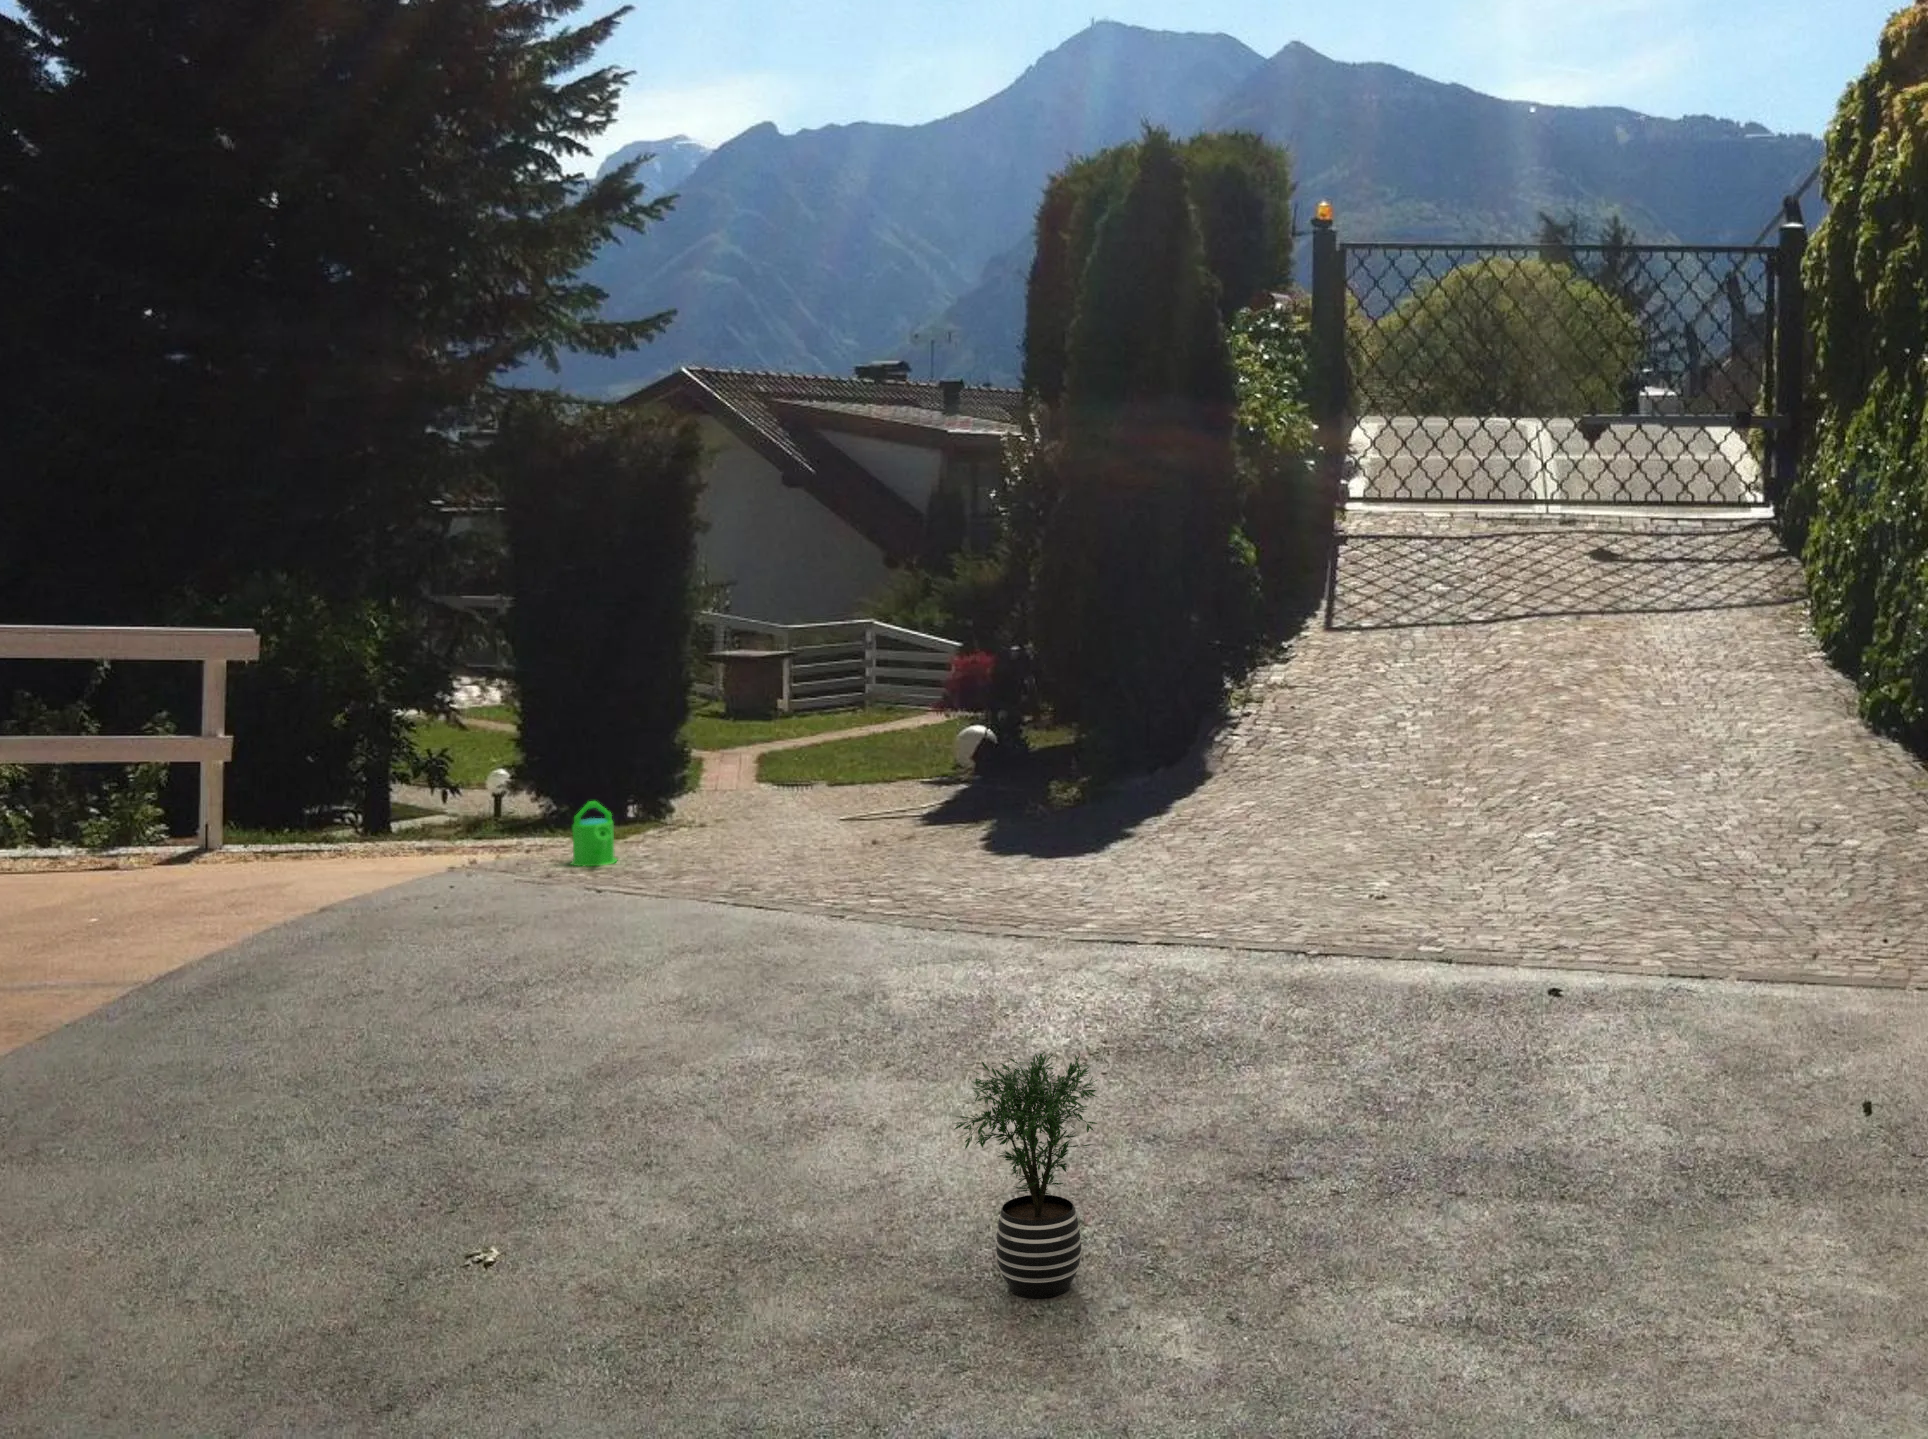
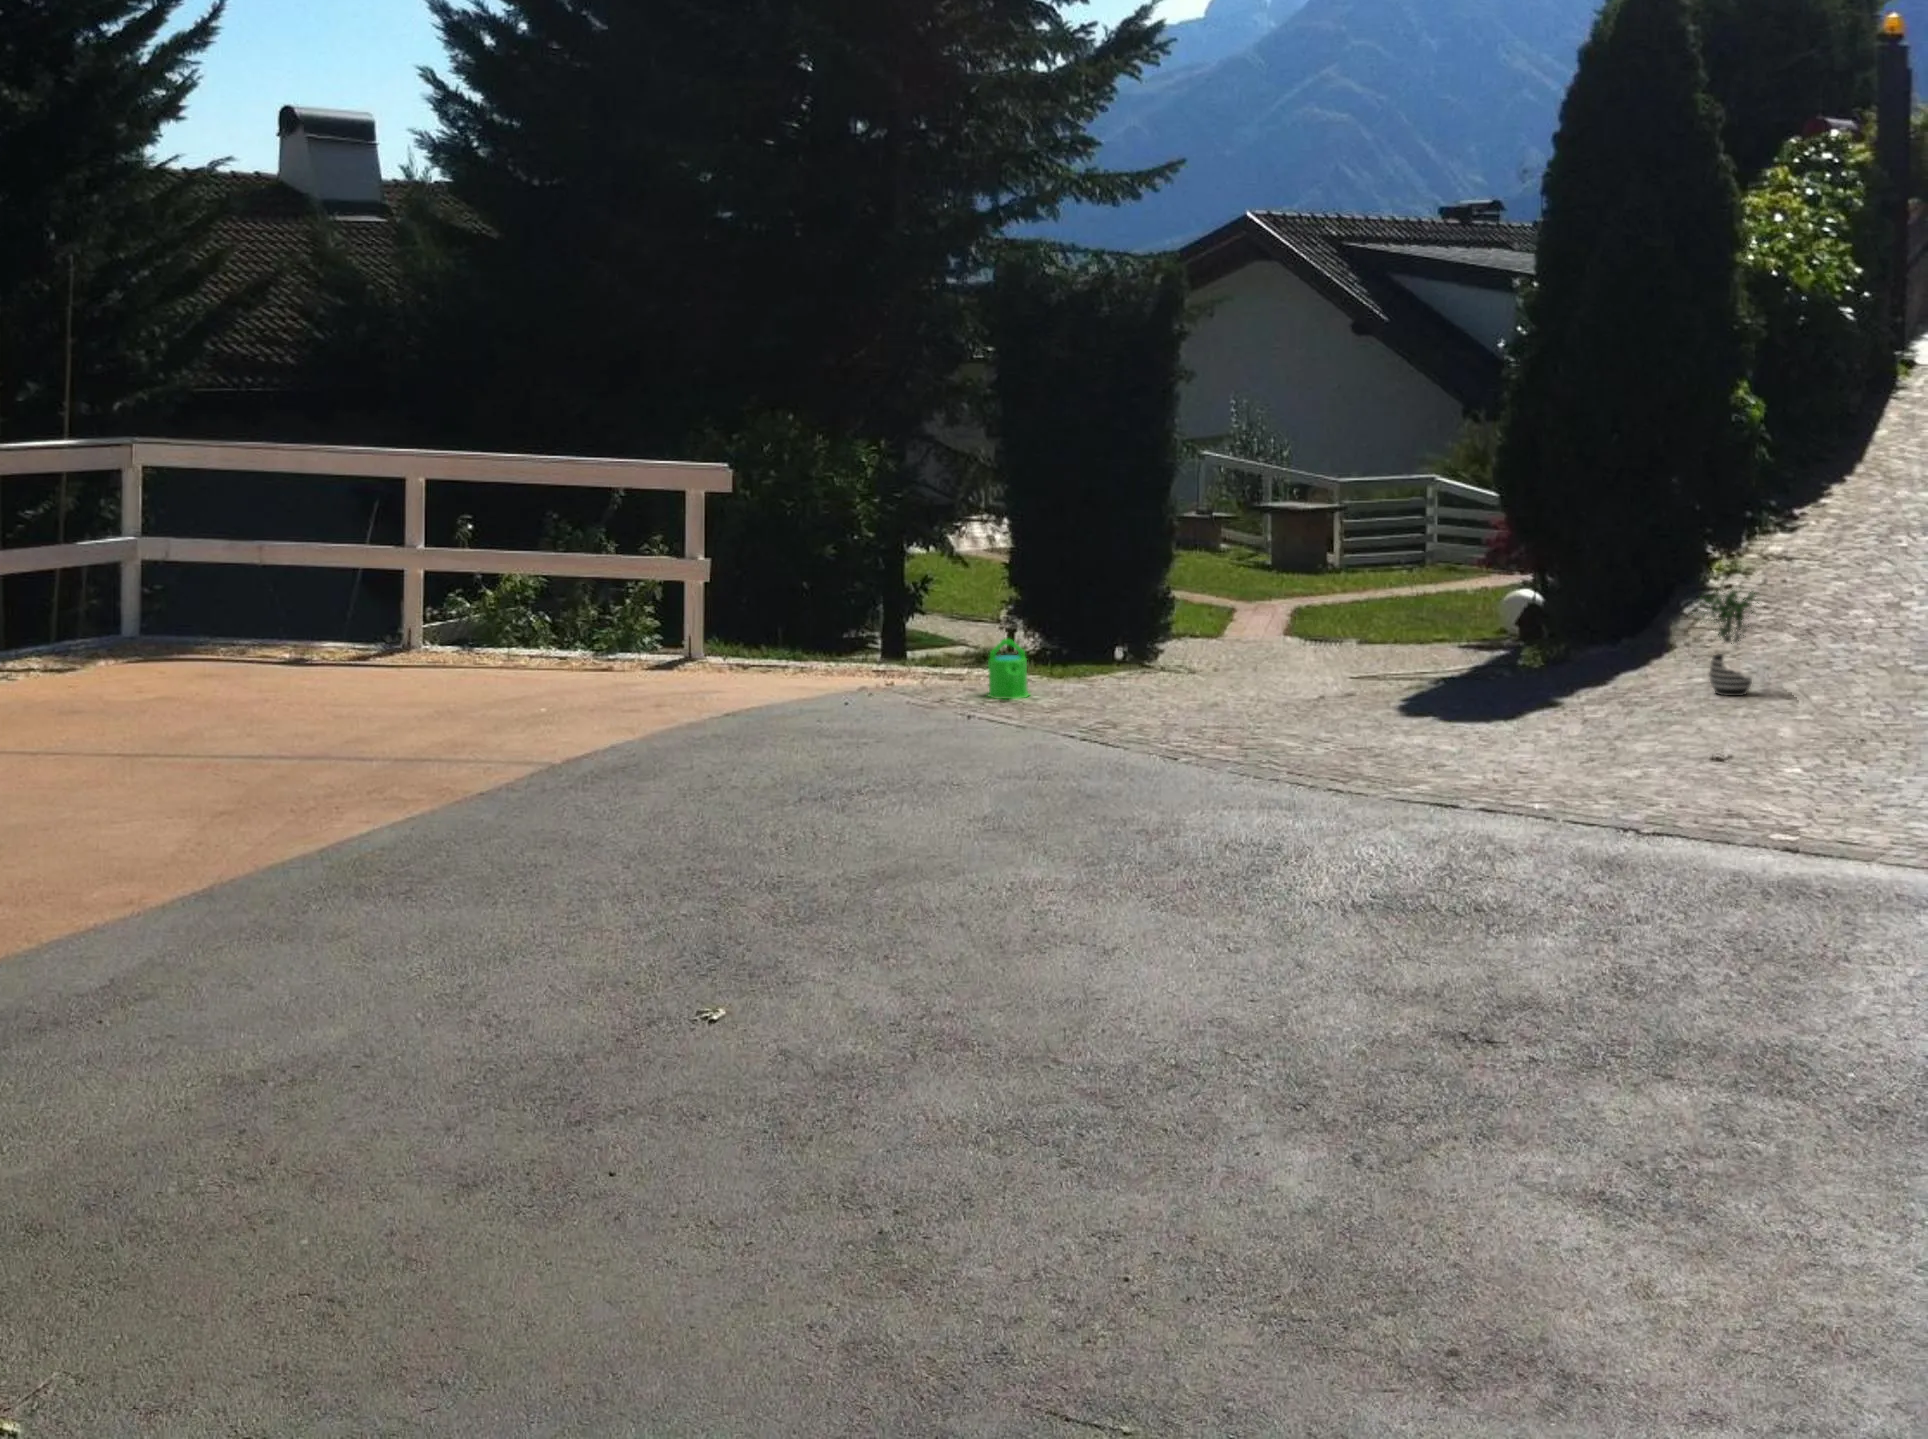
potted plant: present [954,1052,1098,1298] -> present [1692,588,1759,696]

